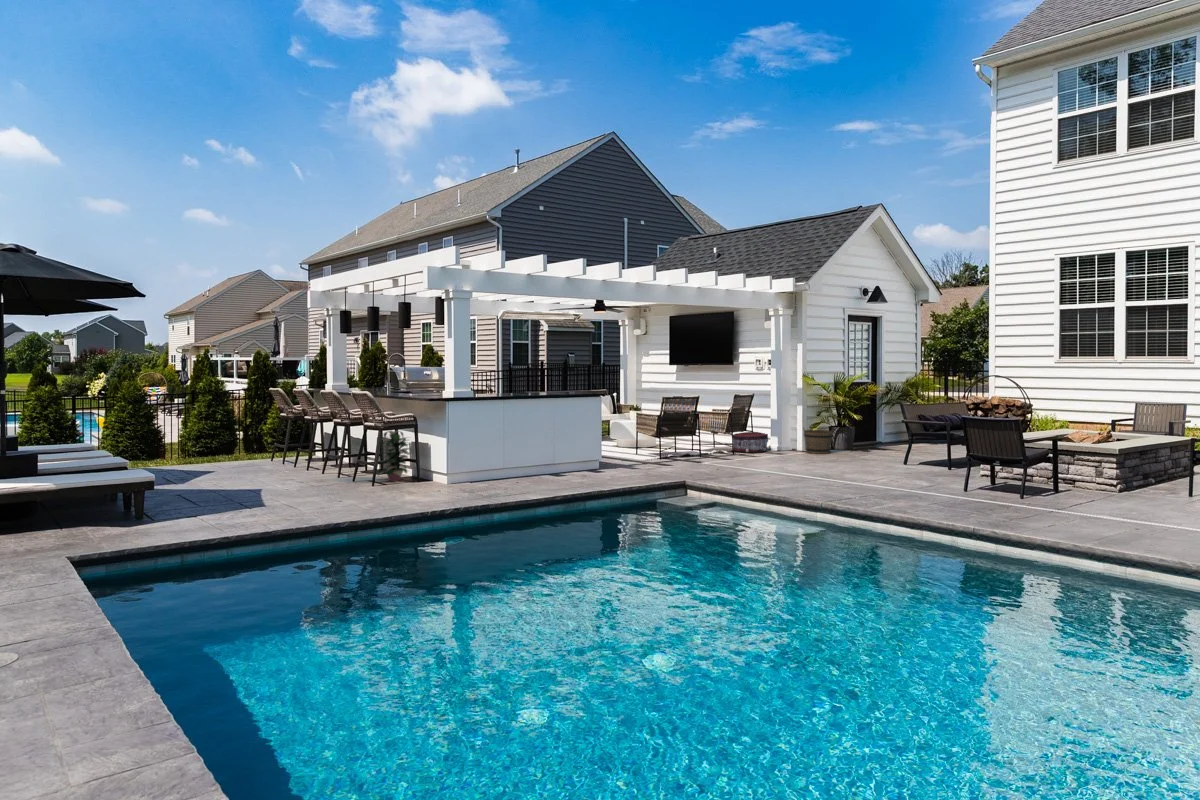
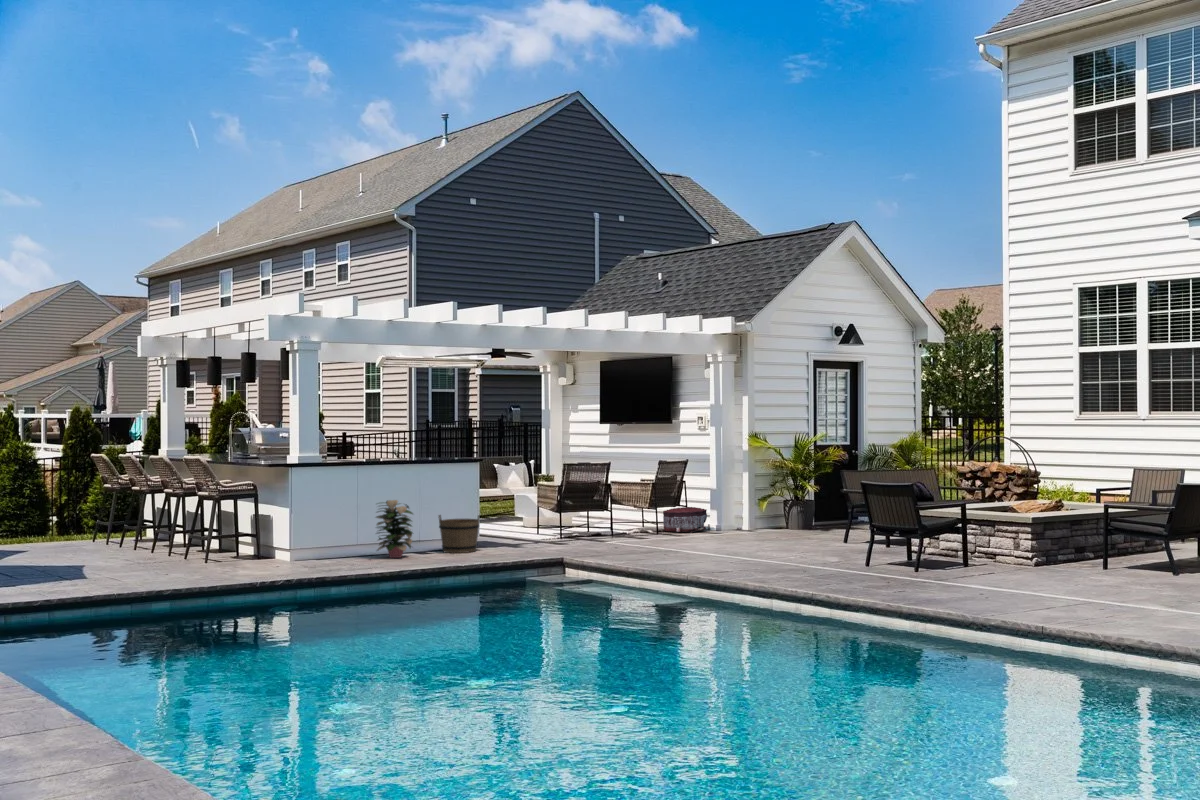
bucket: present [804,428,833,454] -> present [439,515,480,553]
decorative plant: present [379,431,410,481] -> present [376,500,413,558]

